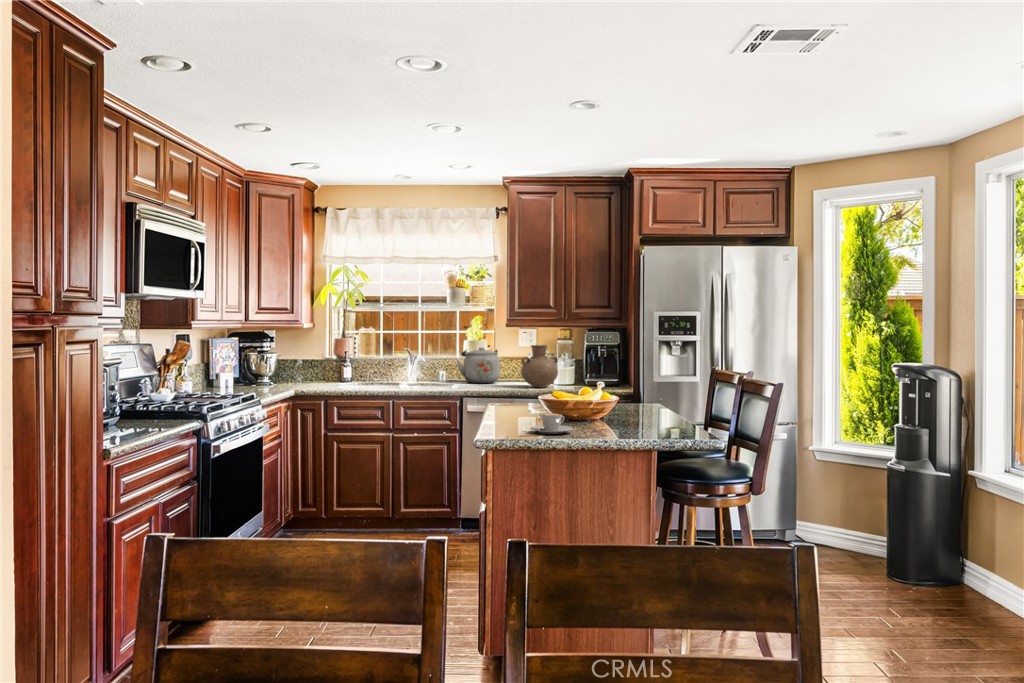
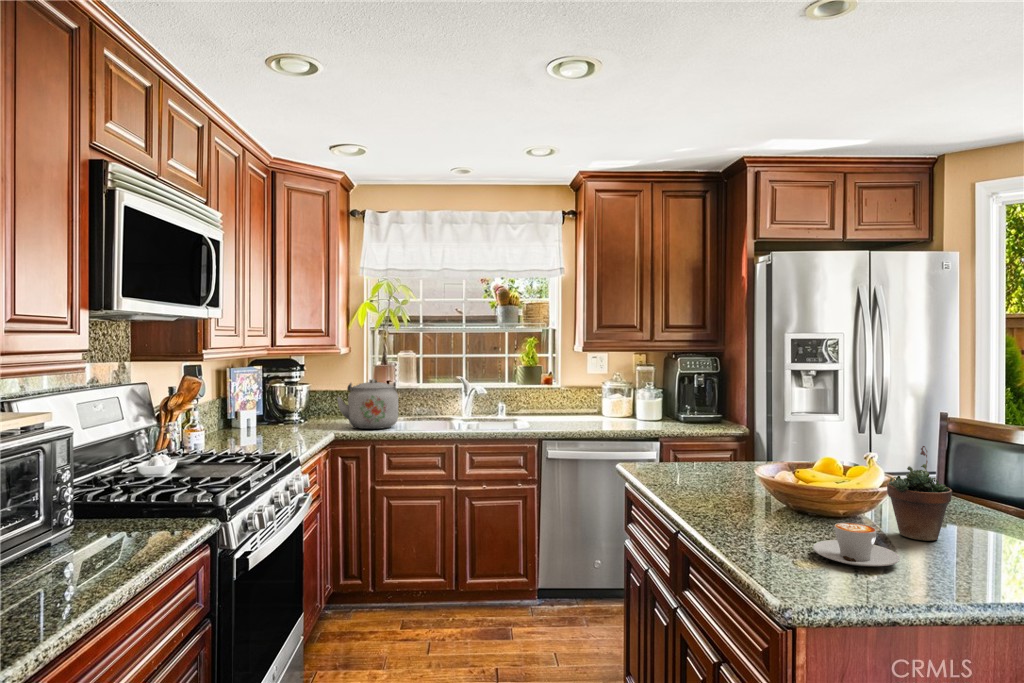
vase: present [521,345,558,388] -> none [606,373,652,425]
kettle: present [457,347,500,383] -> present [337,379,399,429]
succulent plant: none [593,374,627,428] -> present [887,446,952,541]

